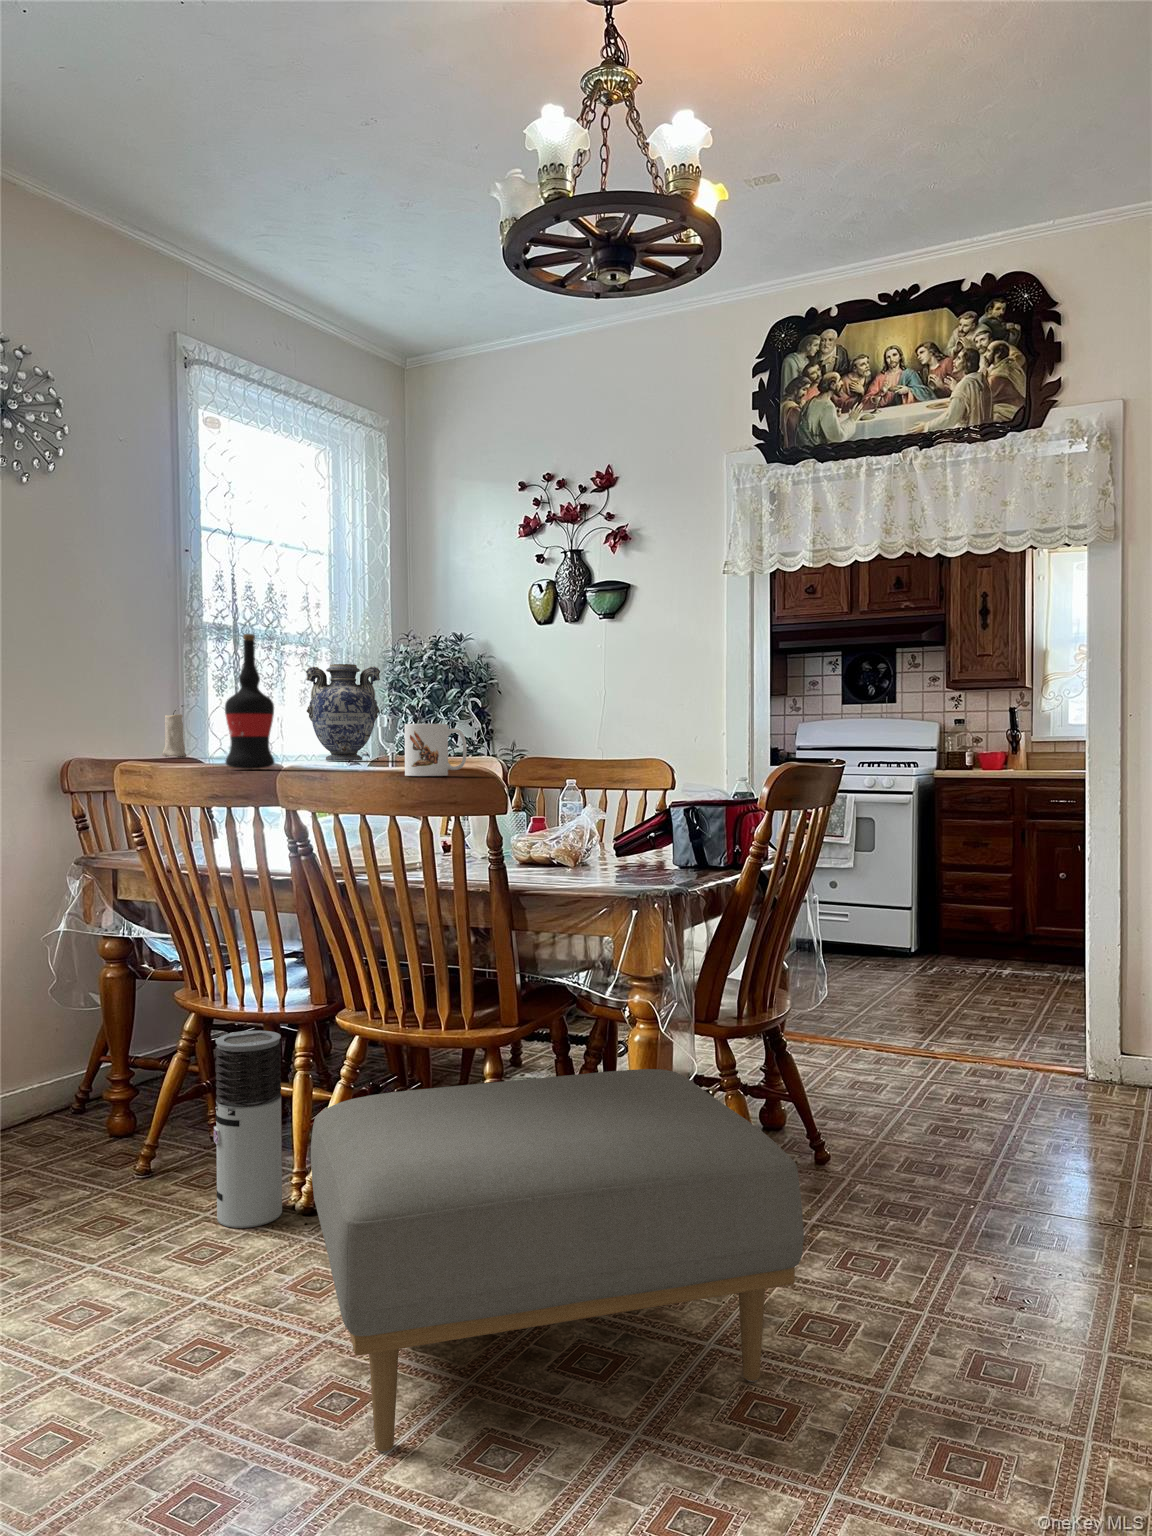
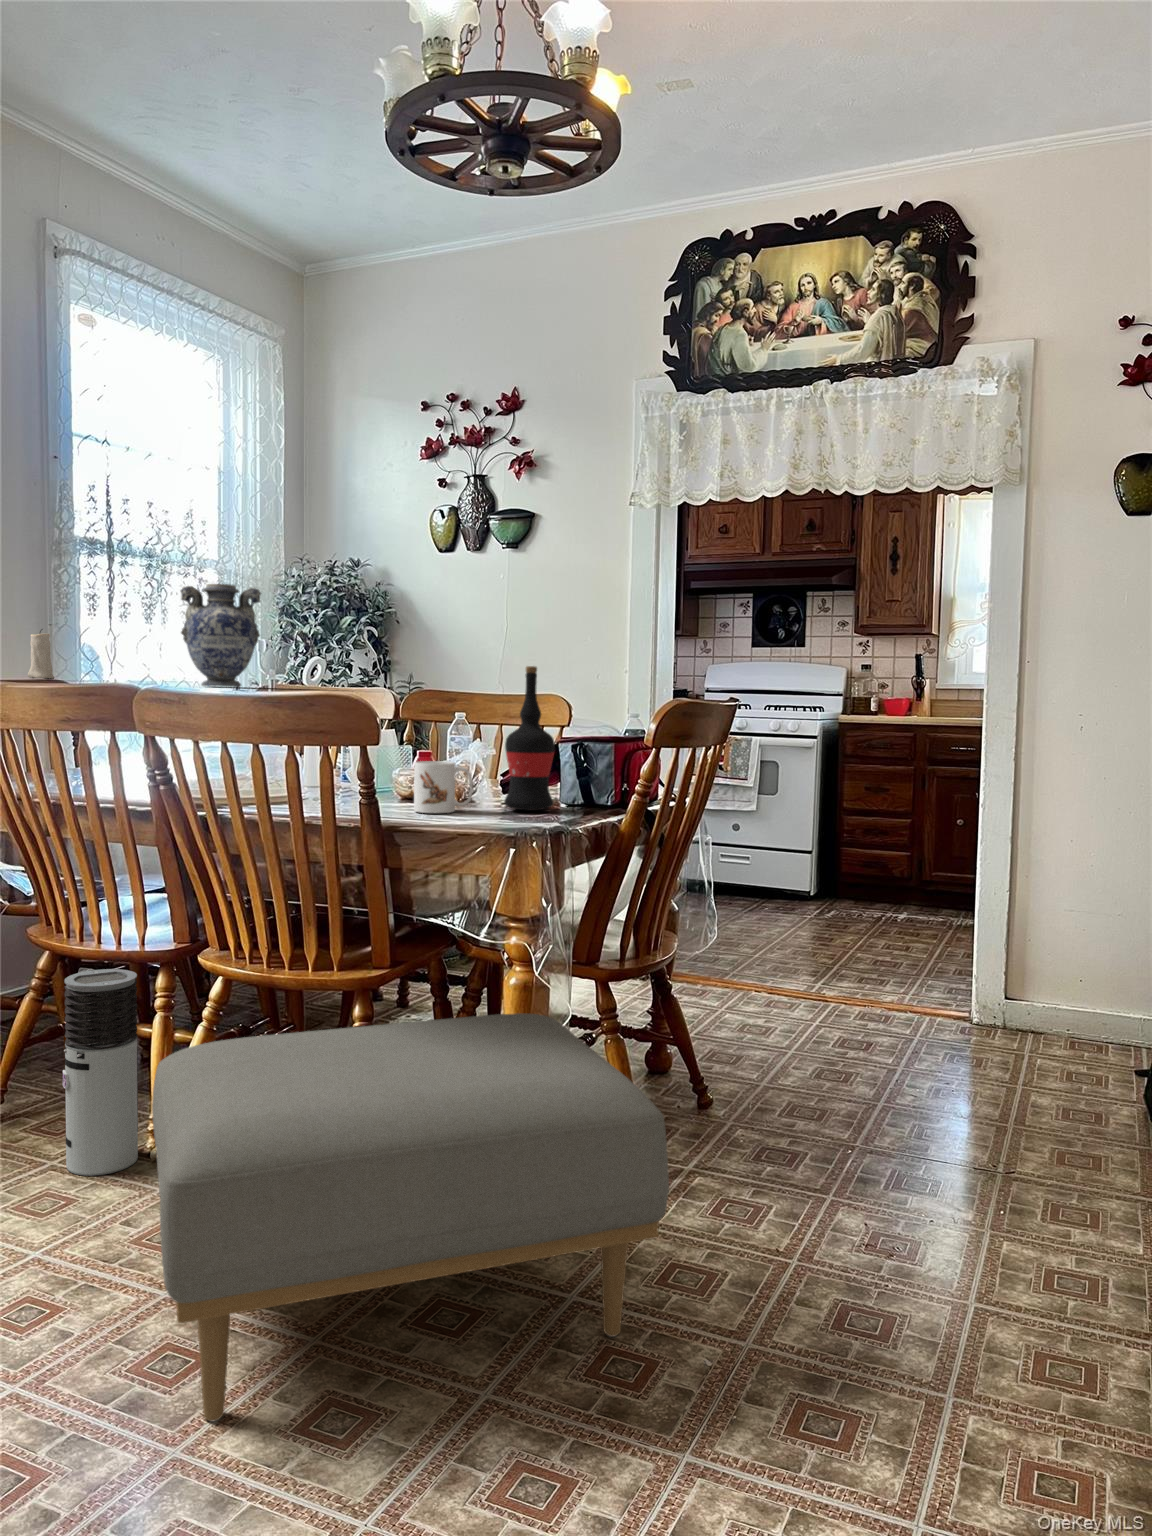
wine bottle: present [225,634,274,769] -> present [504,666,555,810]
mug: present [405,724,467,776] -> present [414,761,473,813]

